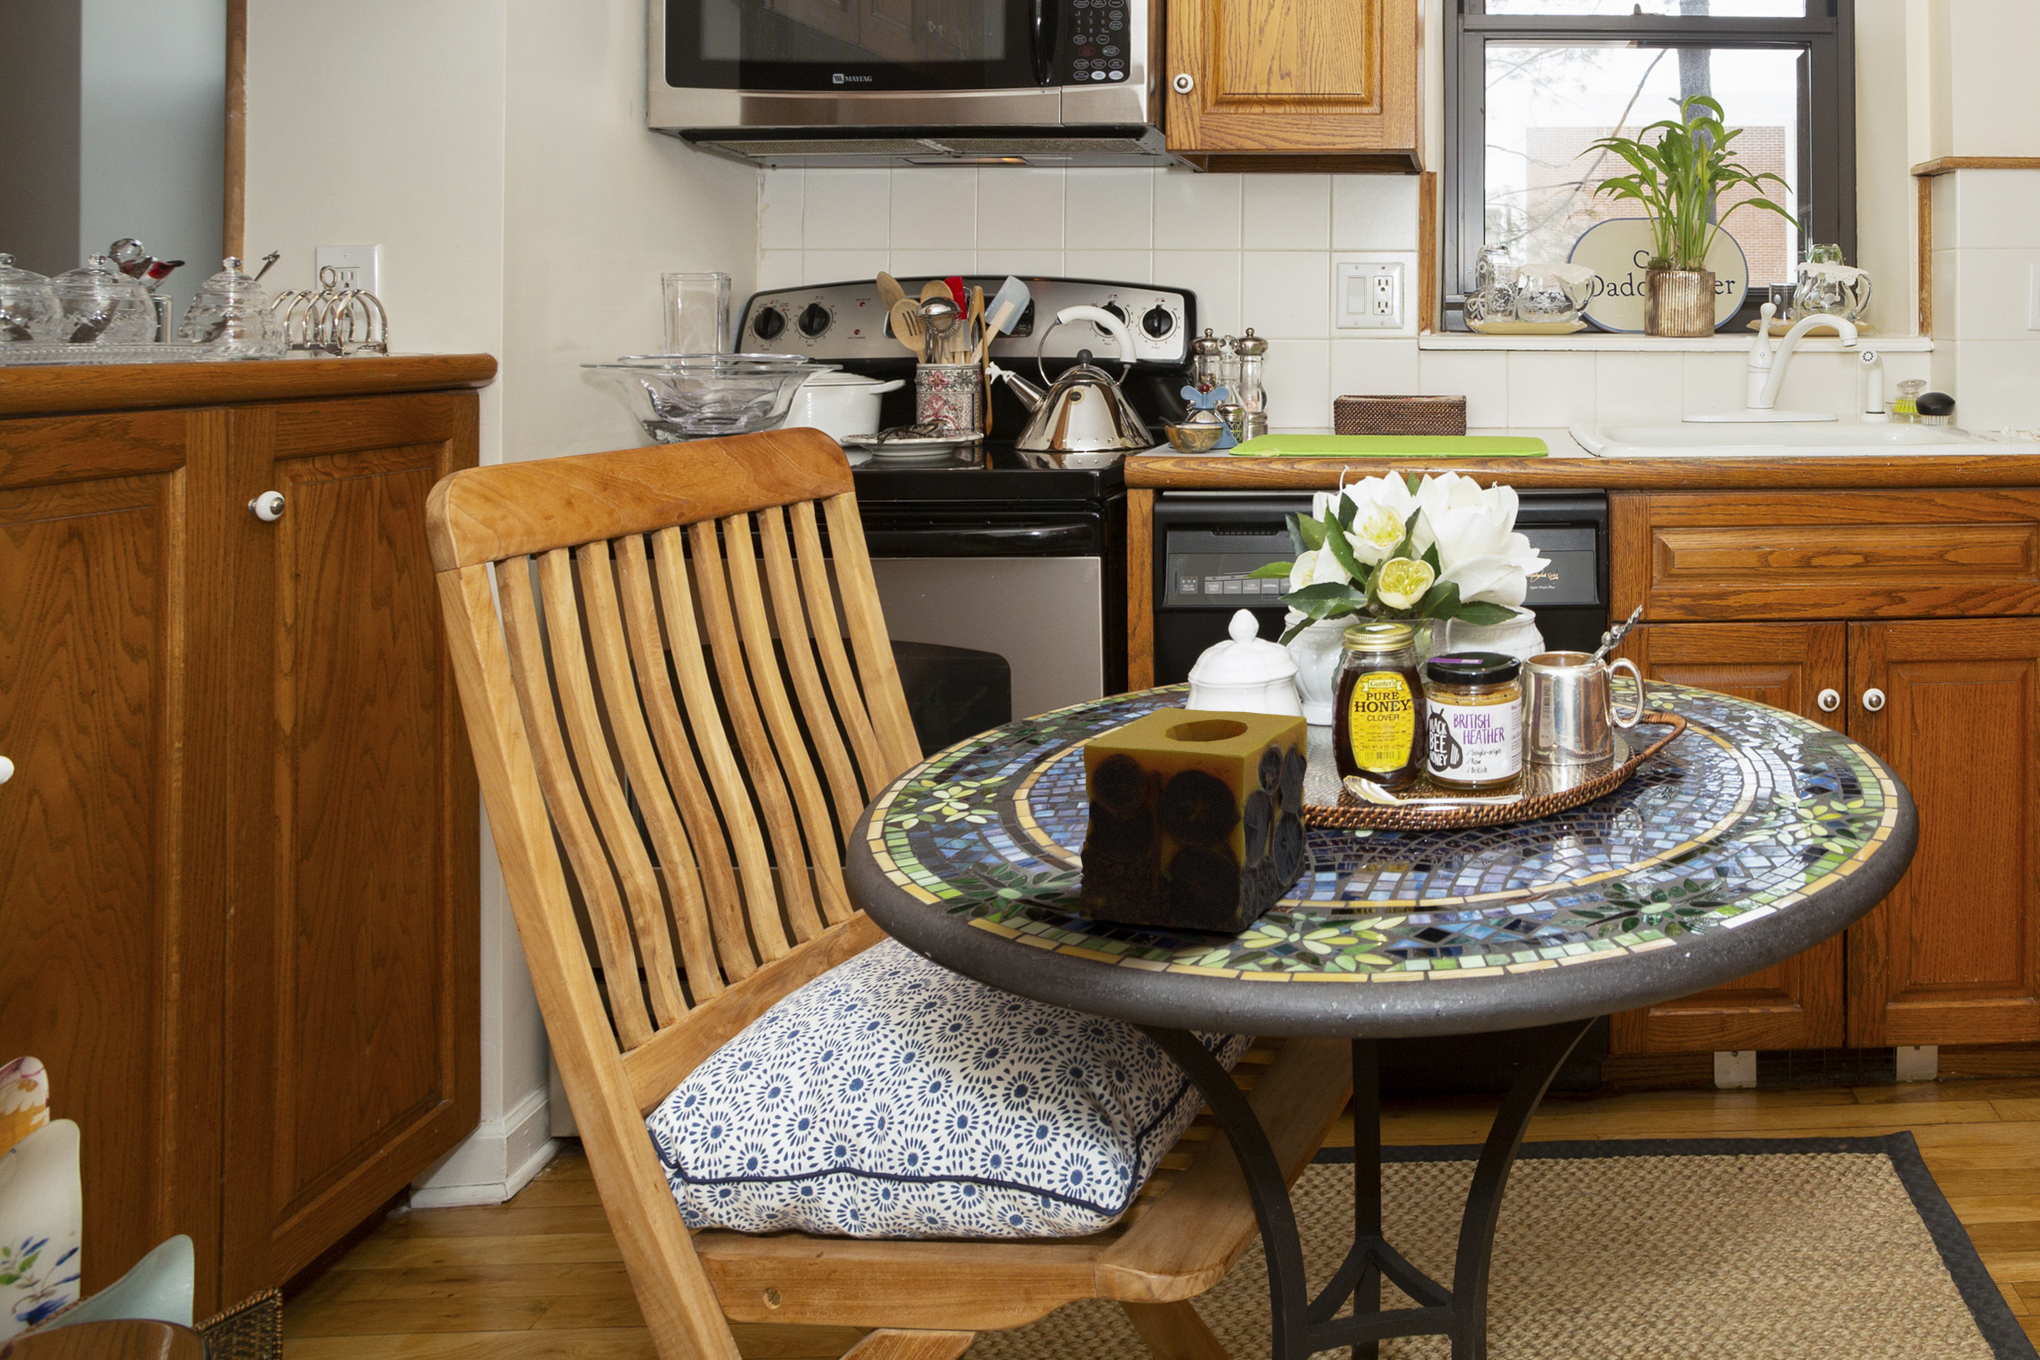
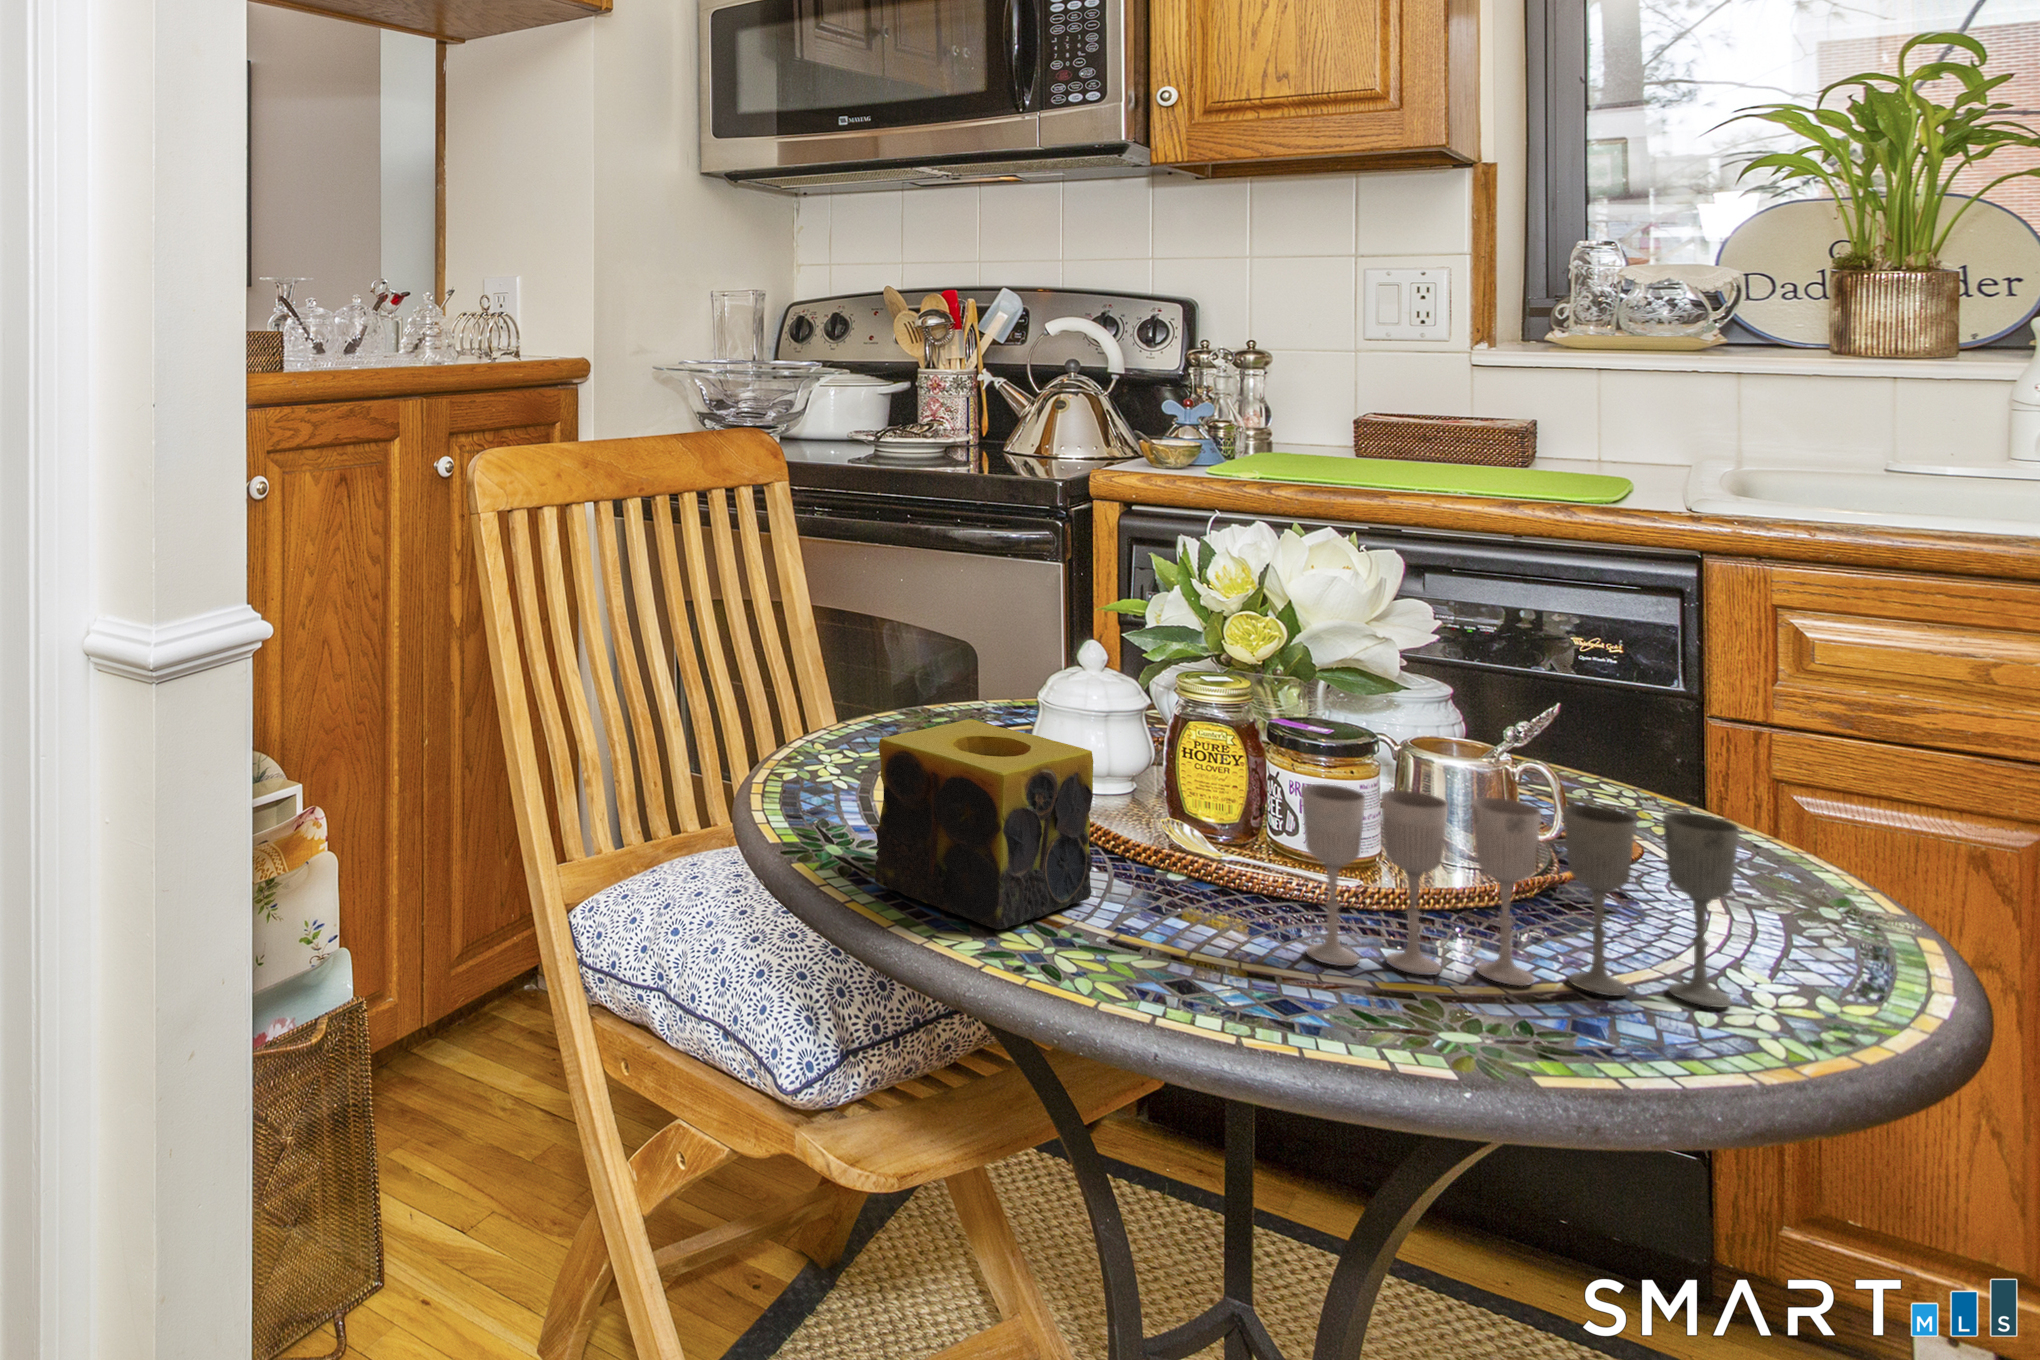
wine glass: none [1505,679,1806,880] -> present [1301,784,1739,1008]

